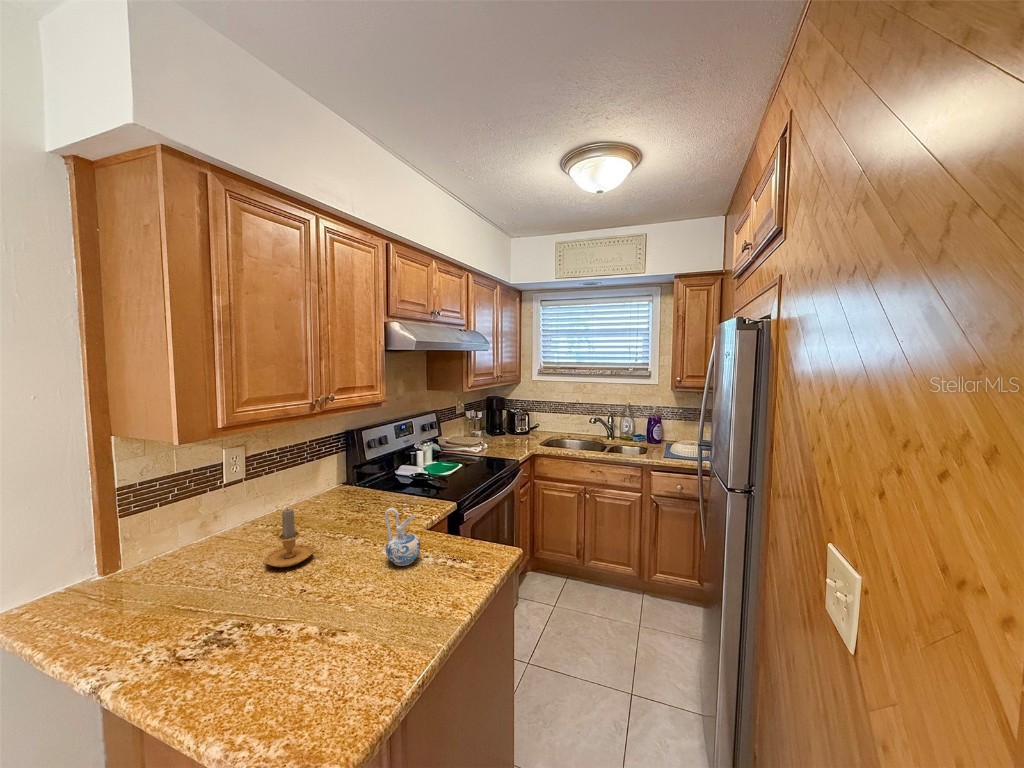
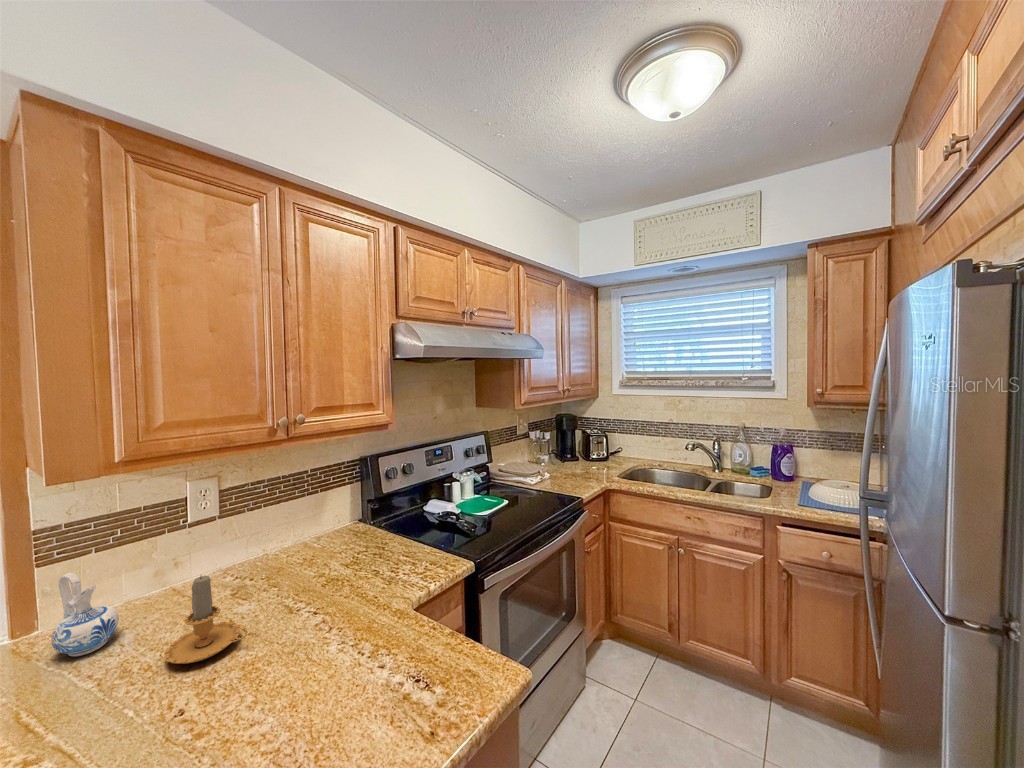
ceramic pitcher: present [385,508,420,566] -> present [51,573,119,656]

